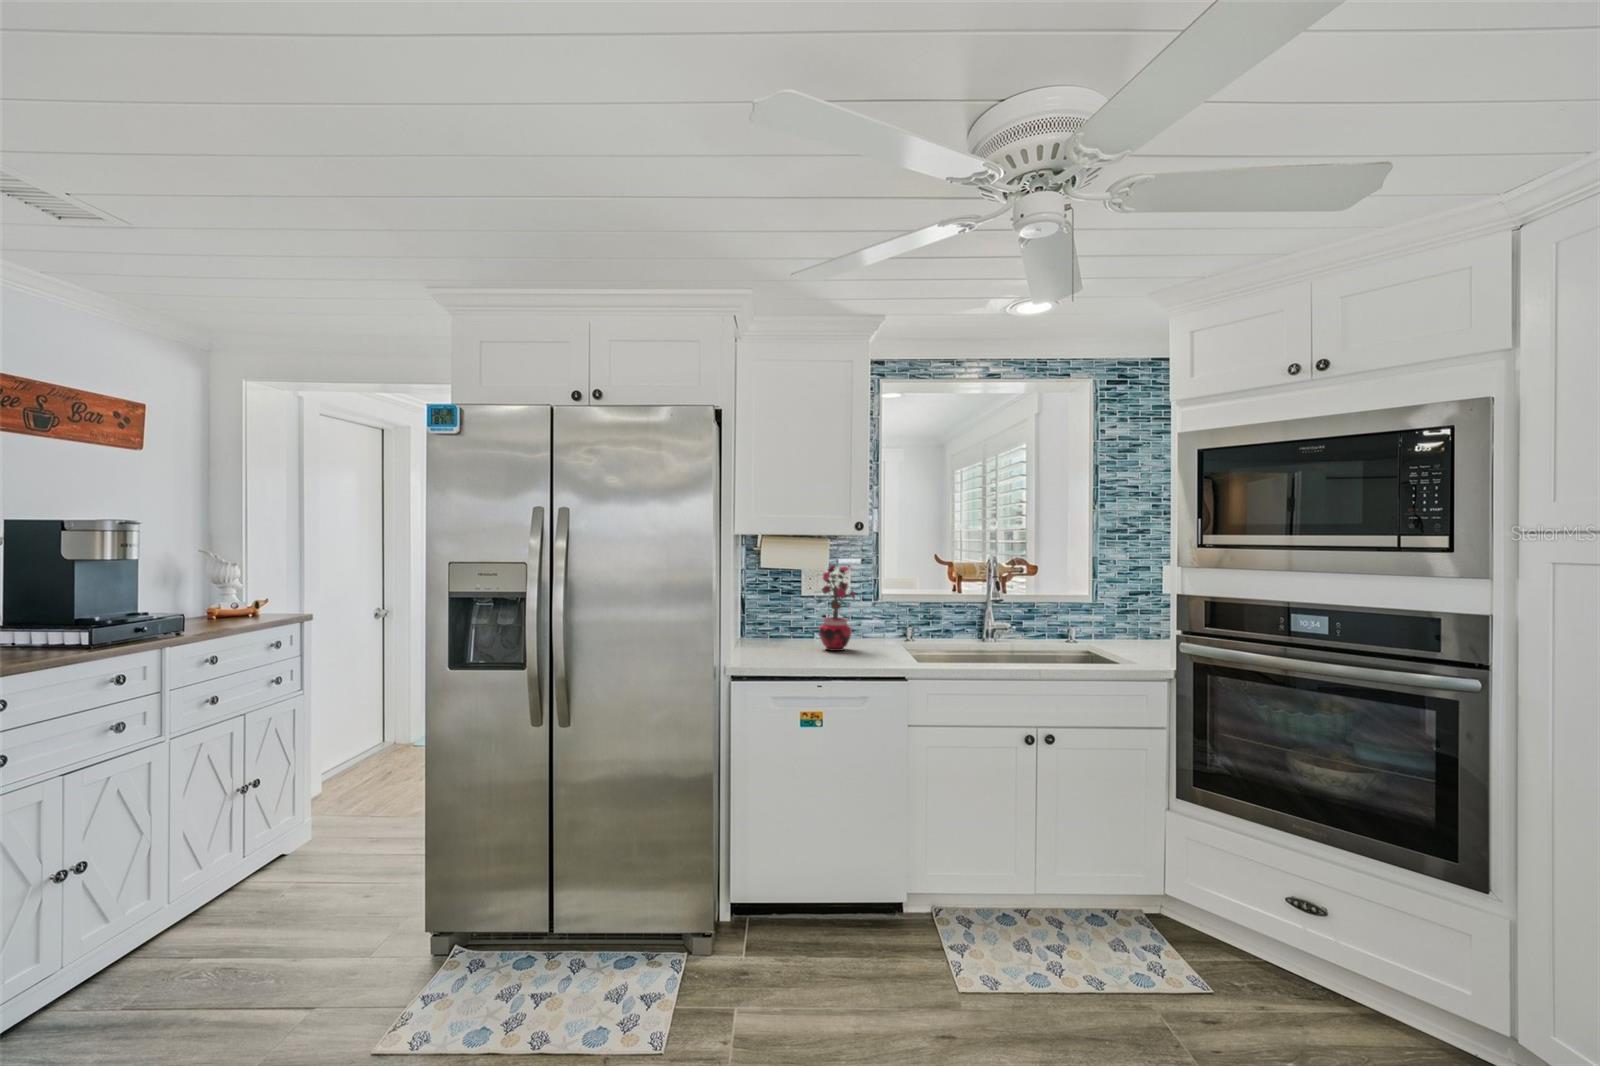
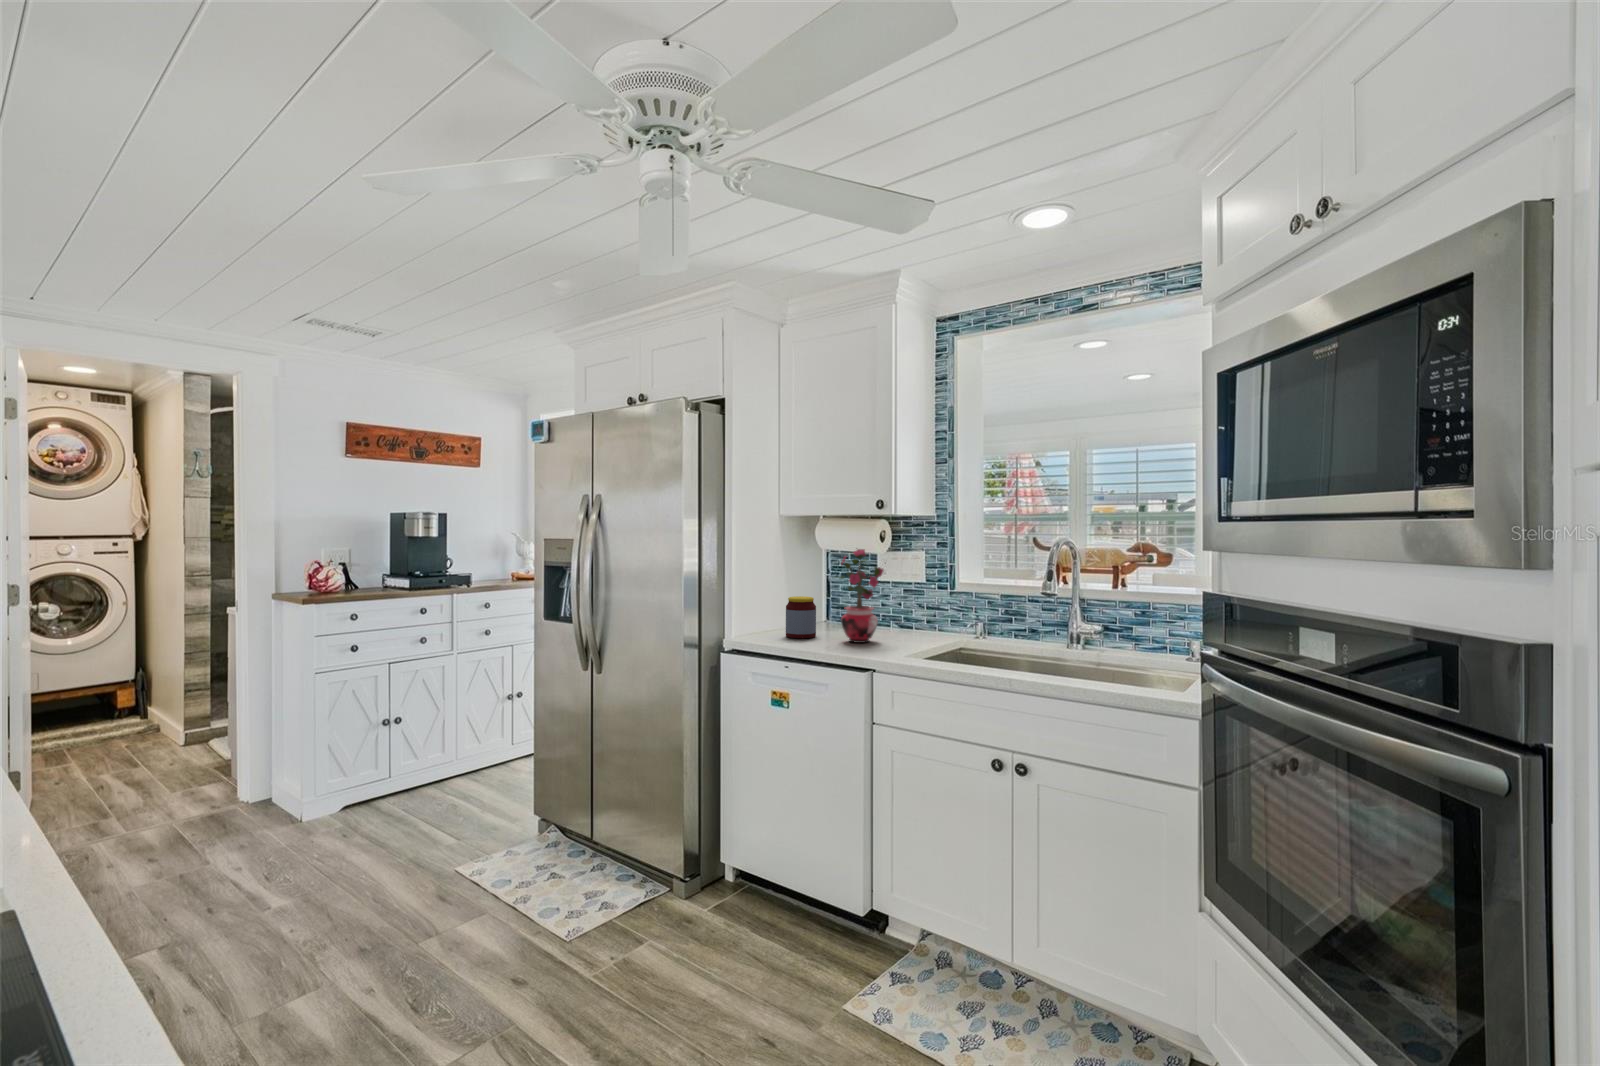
jar: none [759,612,788,652] -> present [786,596,816,638]

